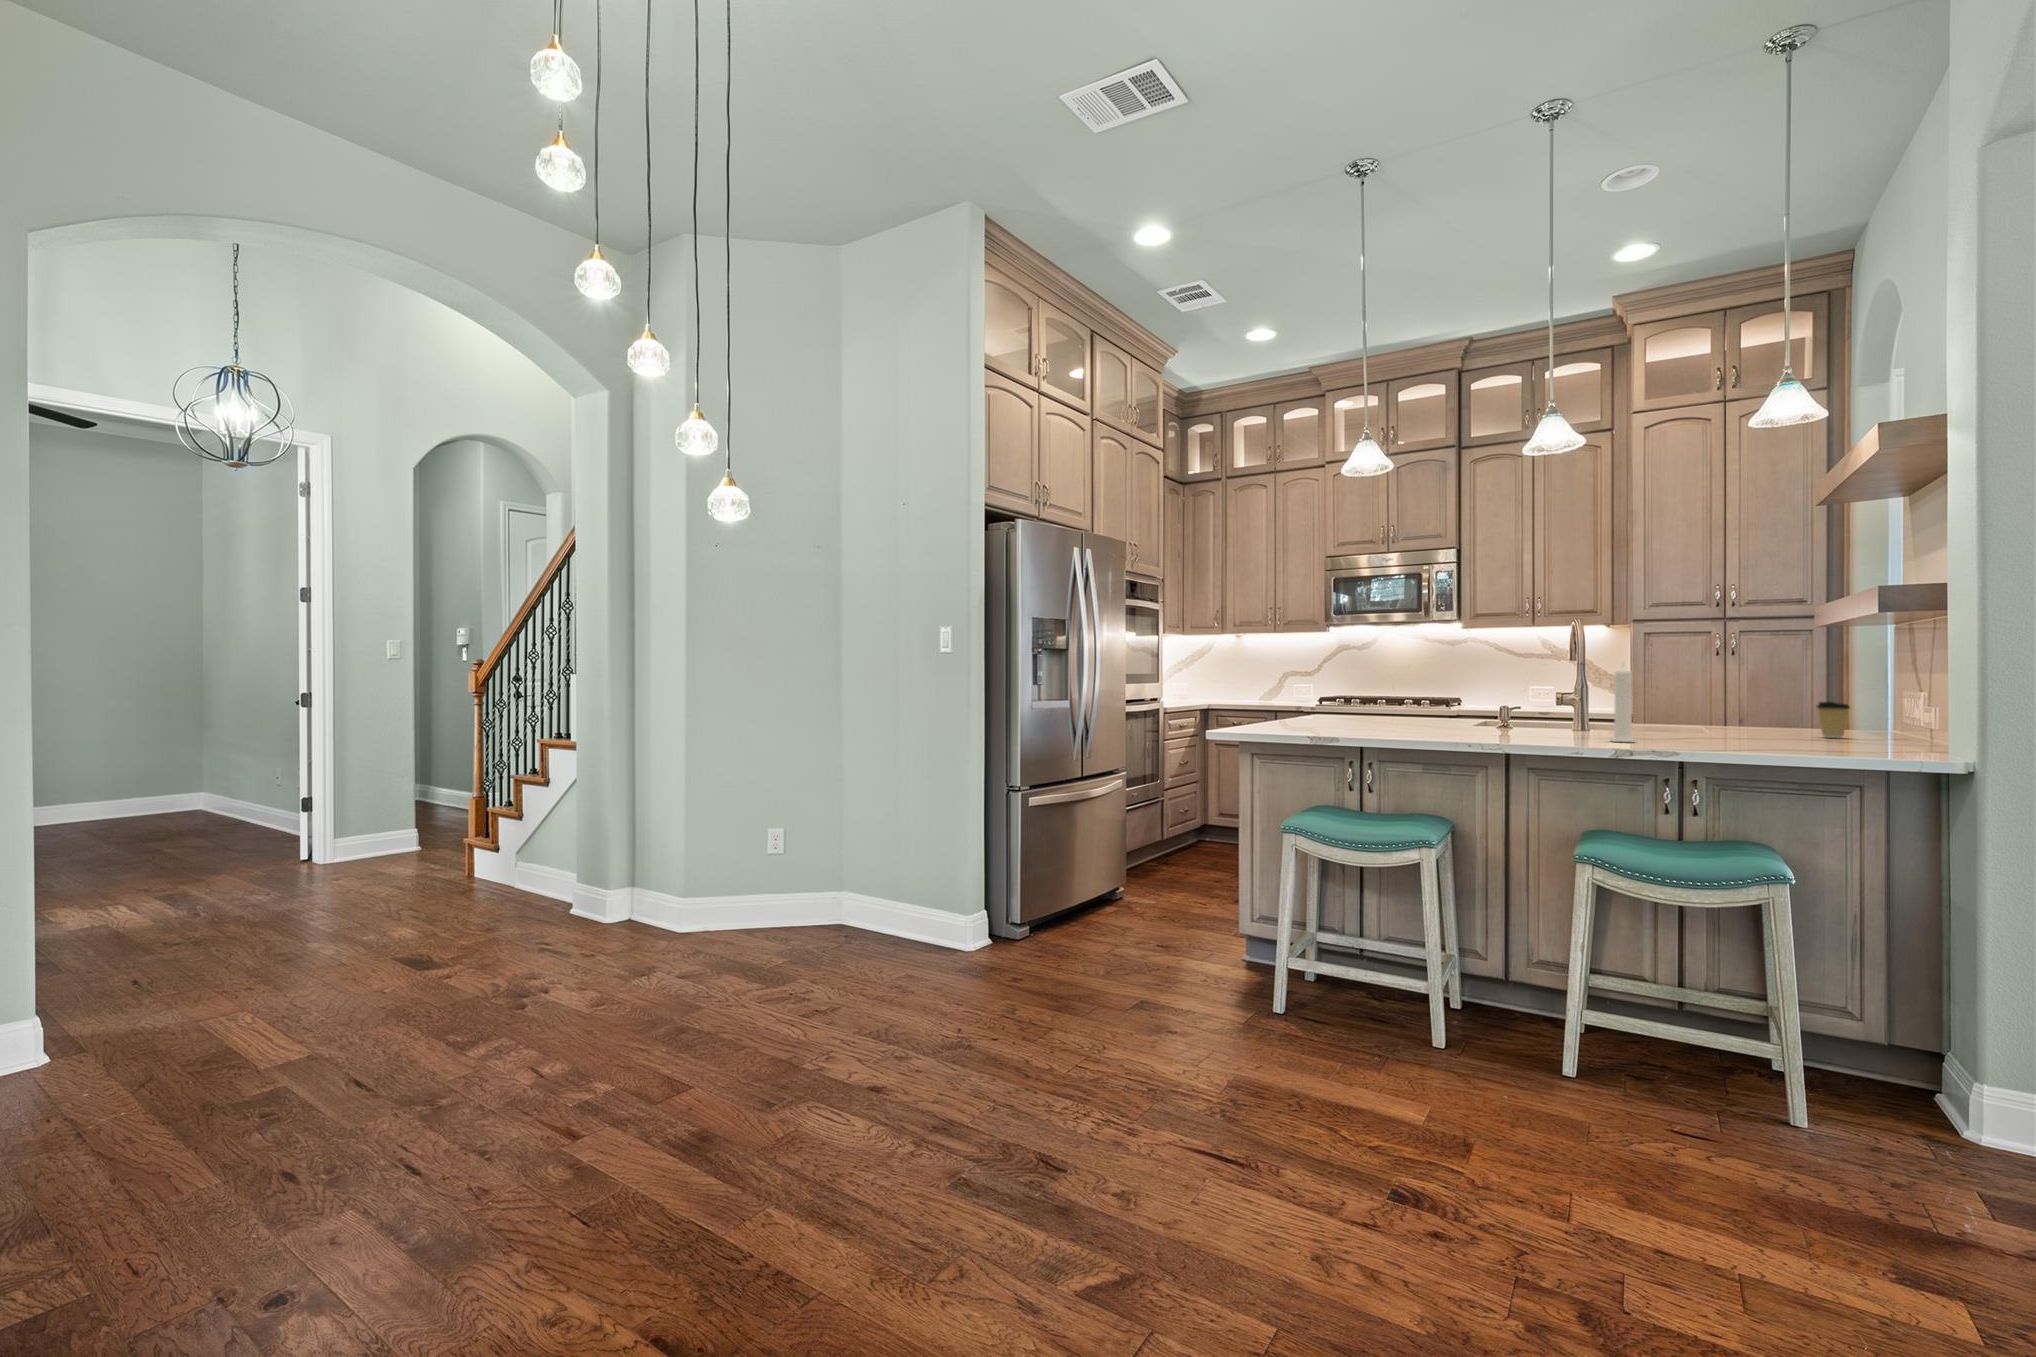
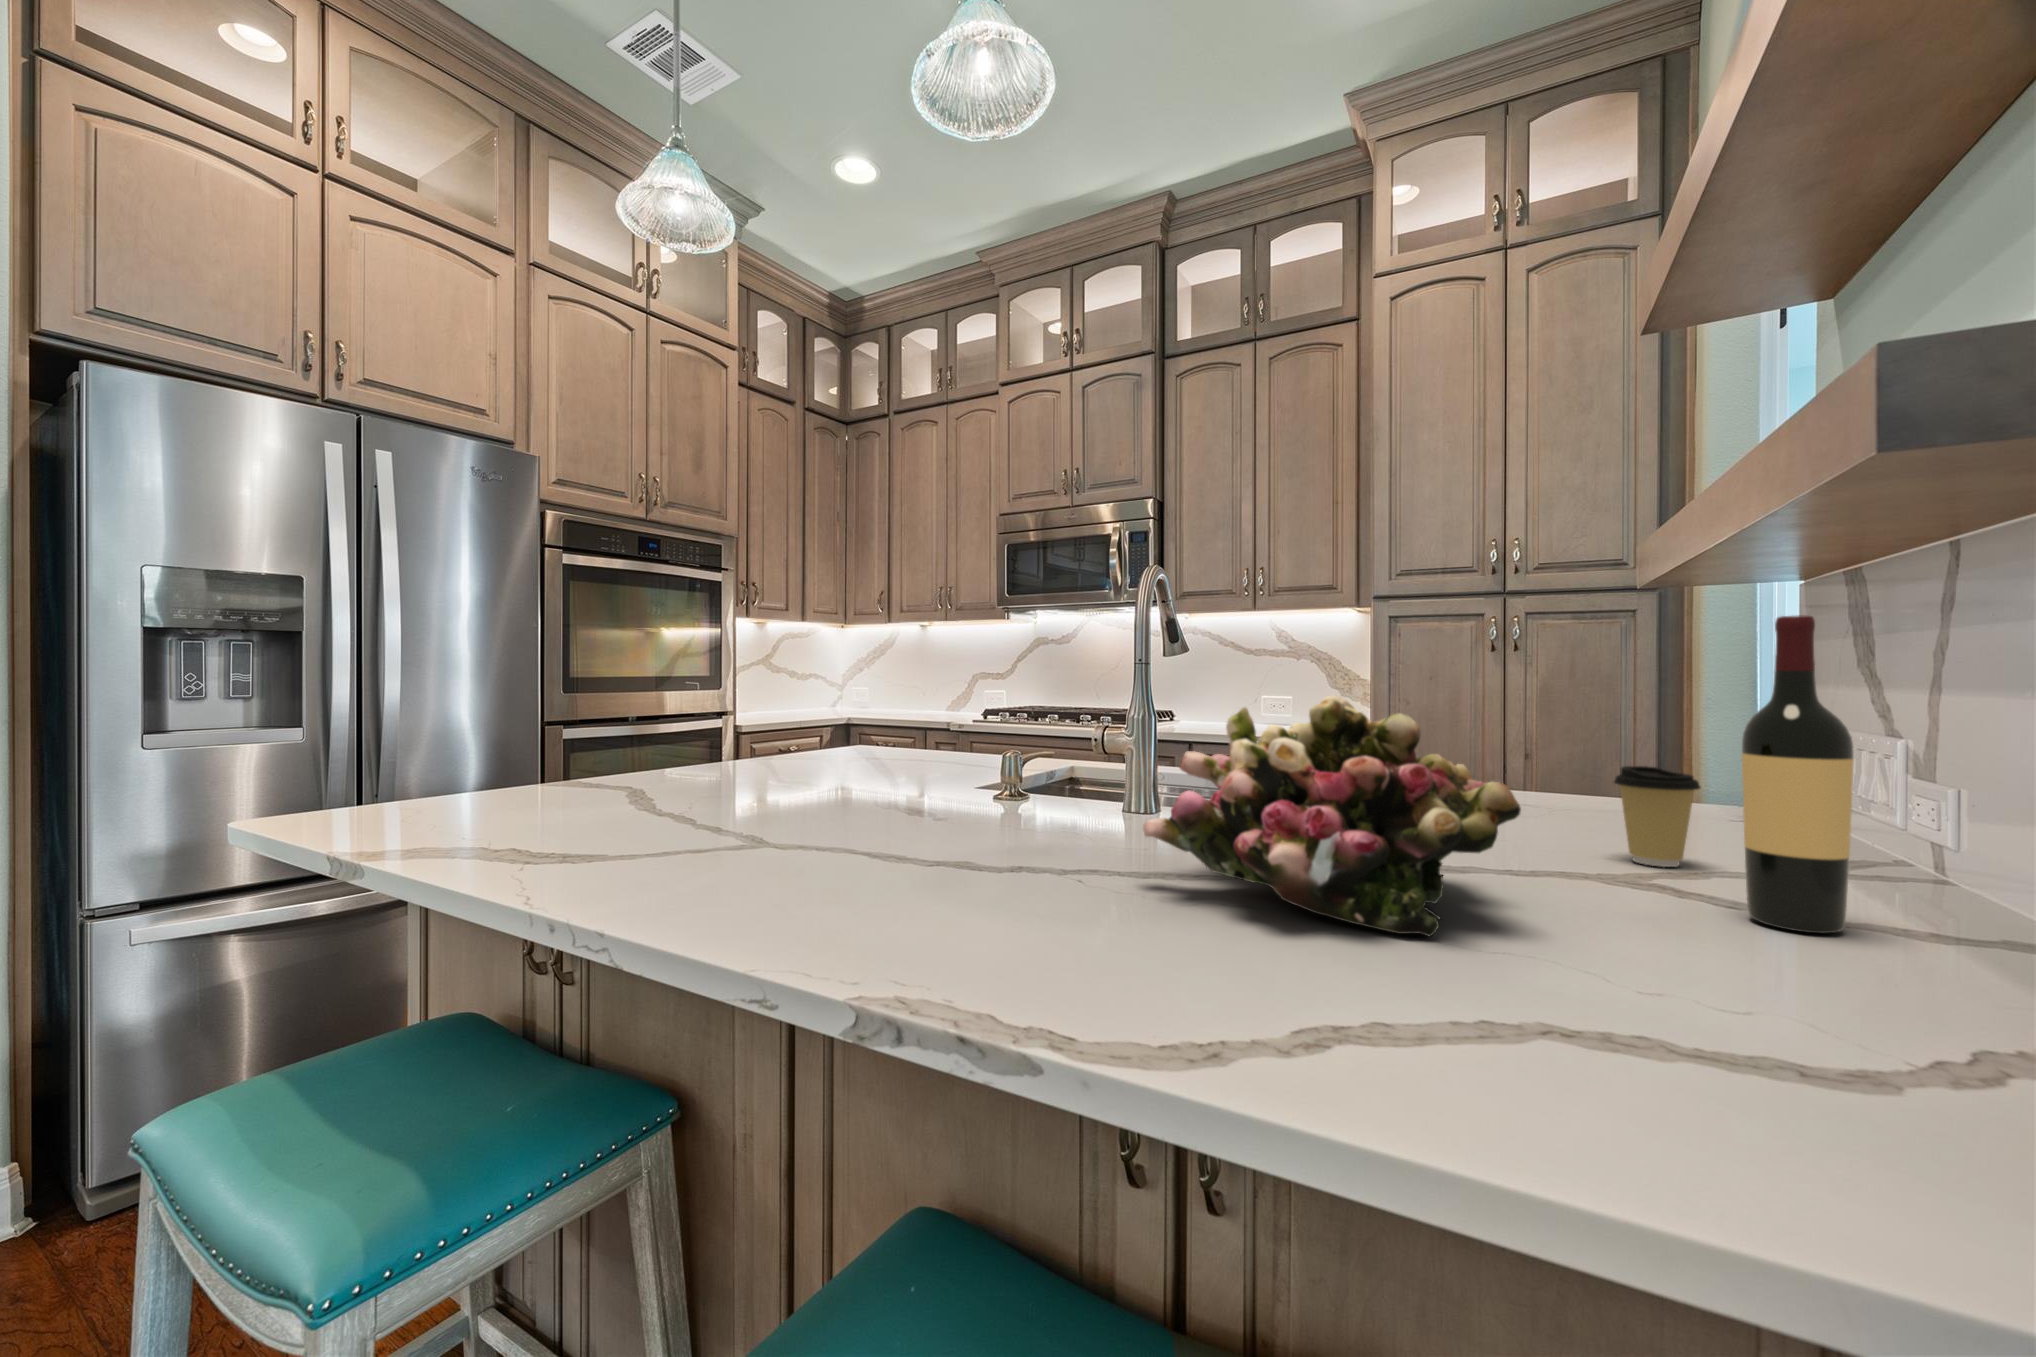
wine bottle: none [1864,646,1899,744] -> present [1742,615,1854,933]
candle: present [1610,662,1636,742] -> none [940,662,1016,941]
flower arrangement: none [1649,673,1793,743] -> present [1143,696,1521,936]

